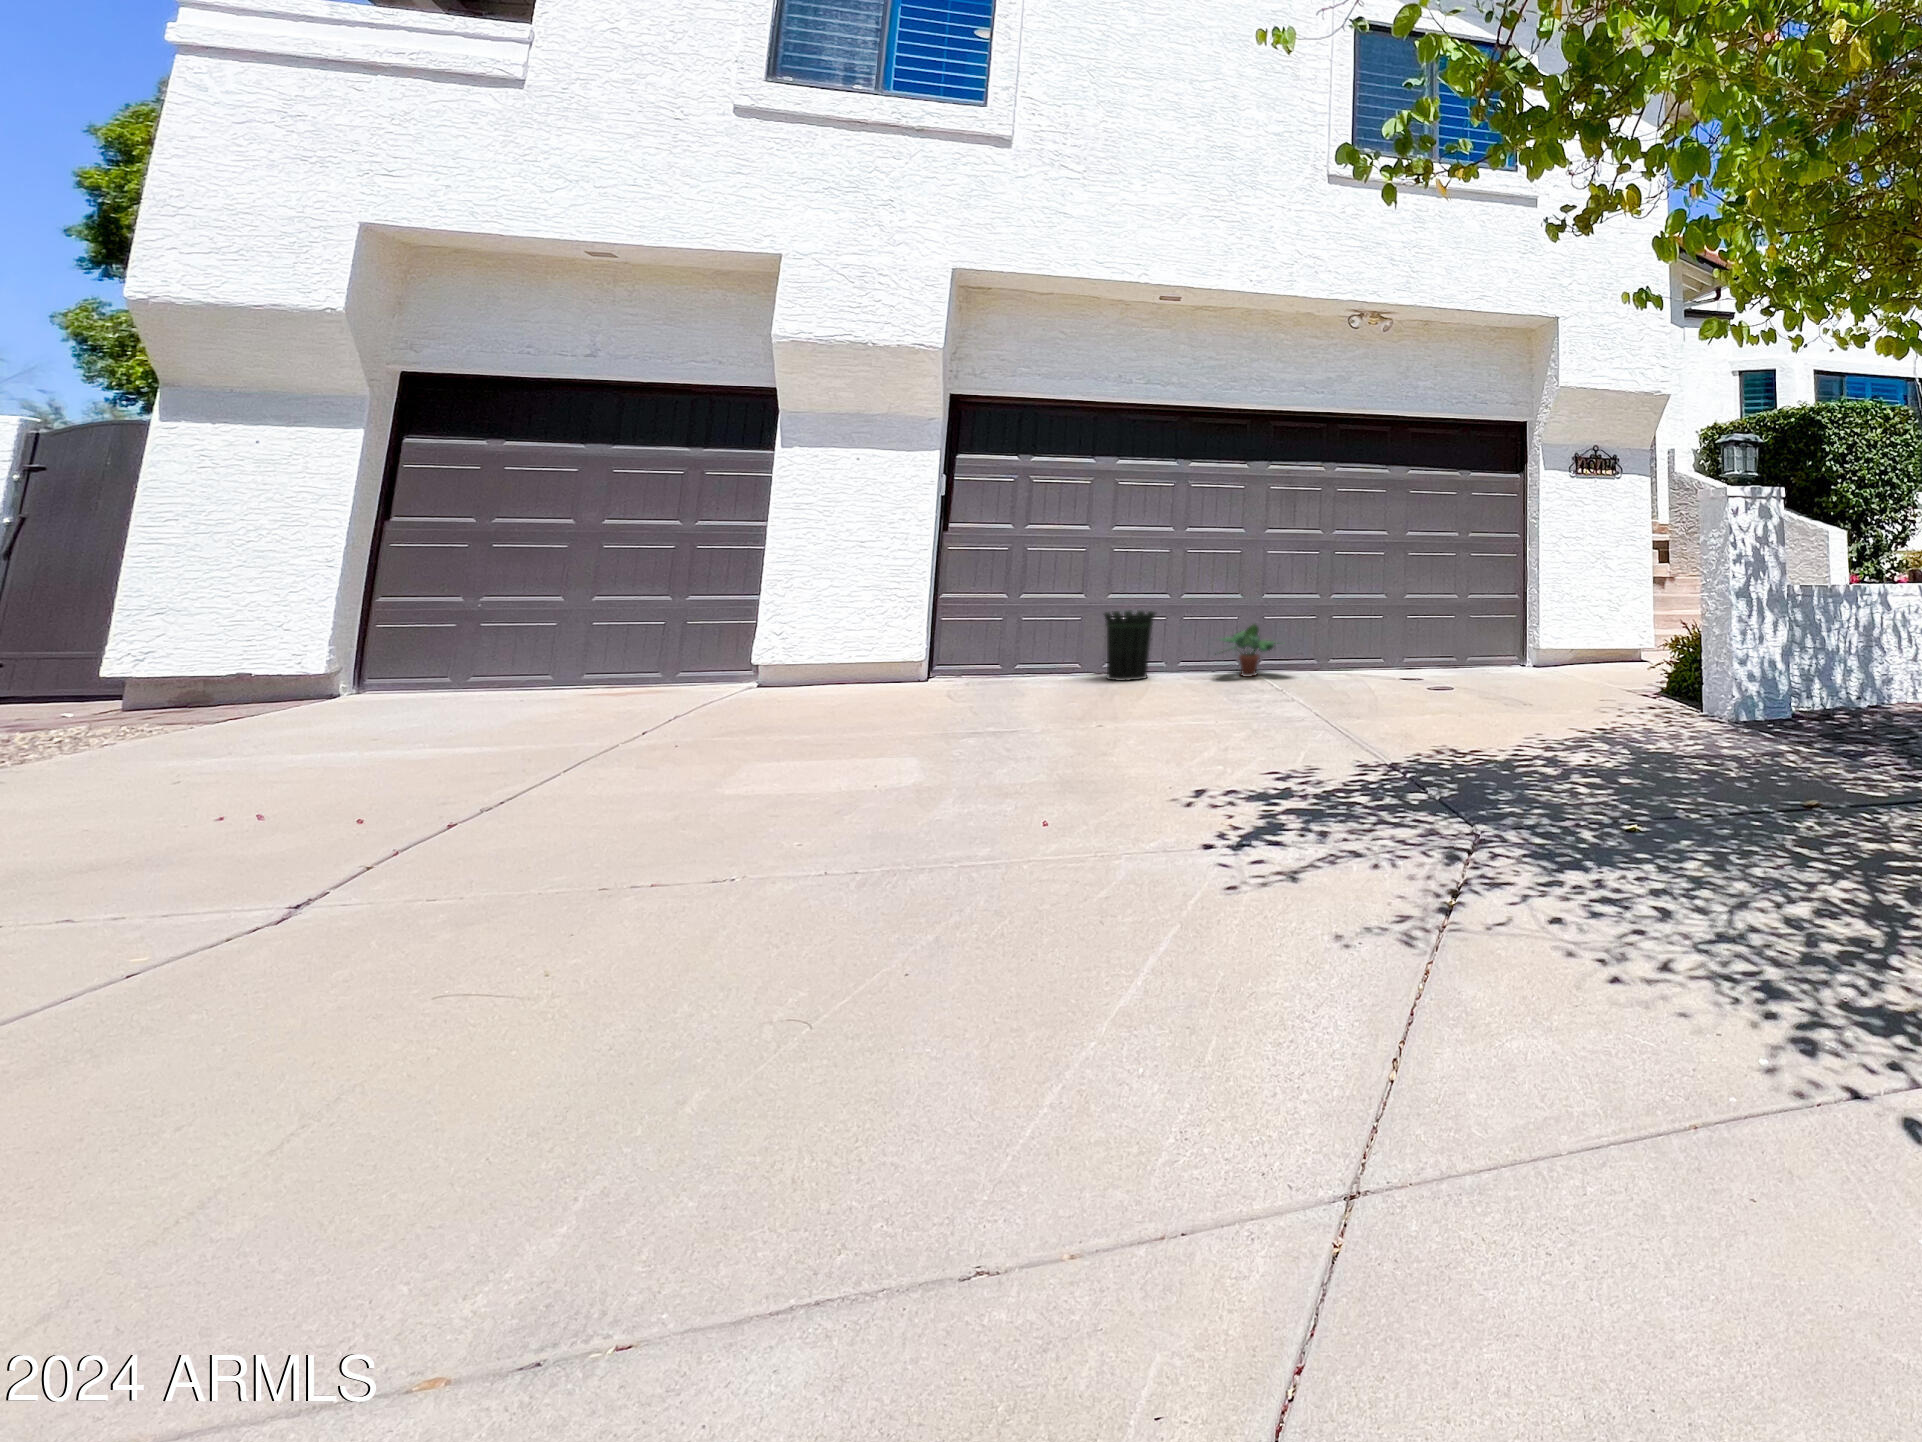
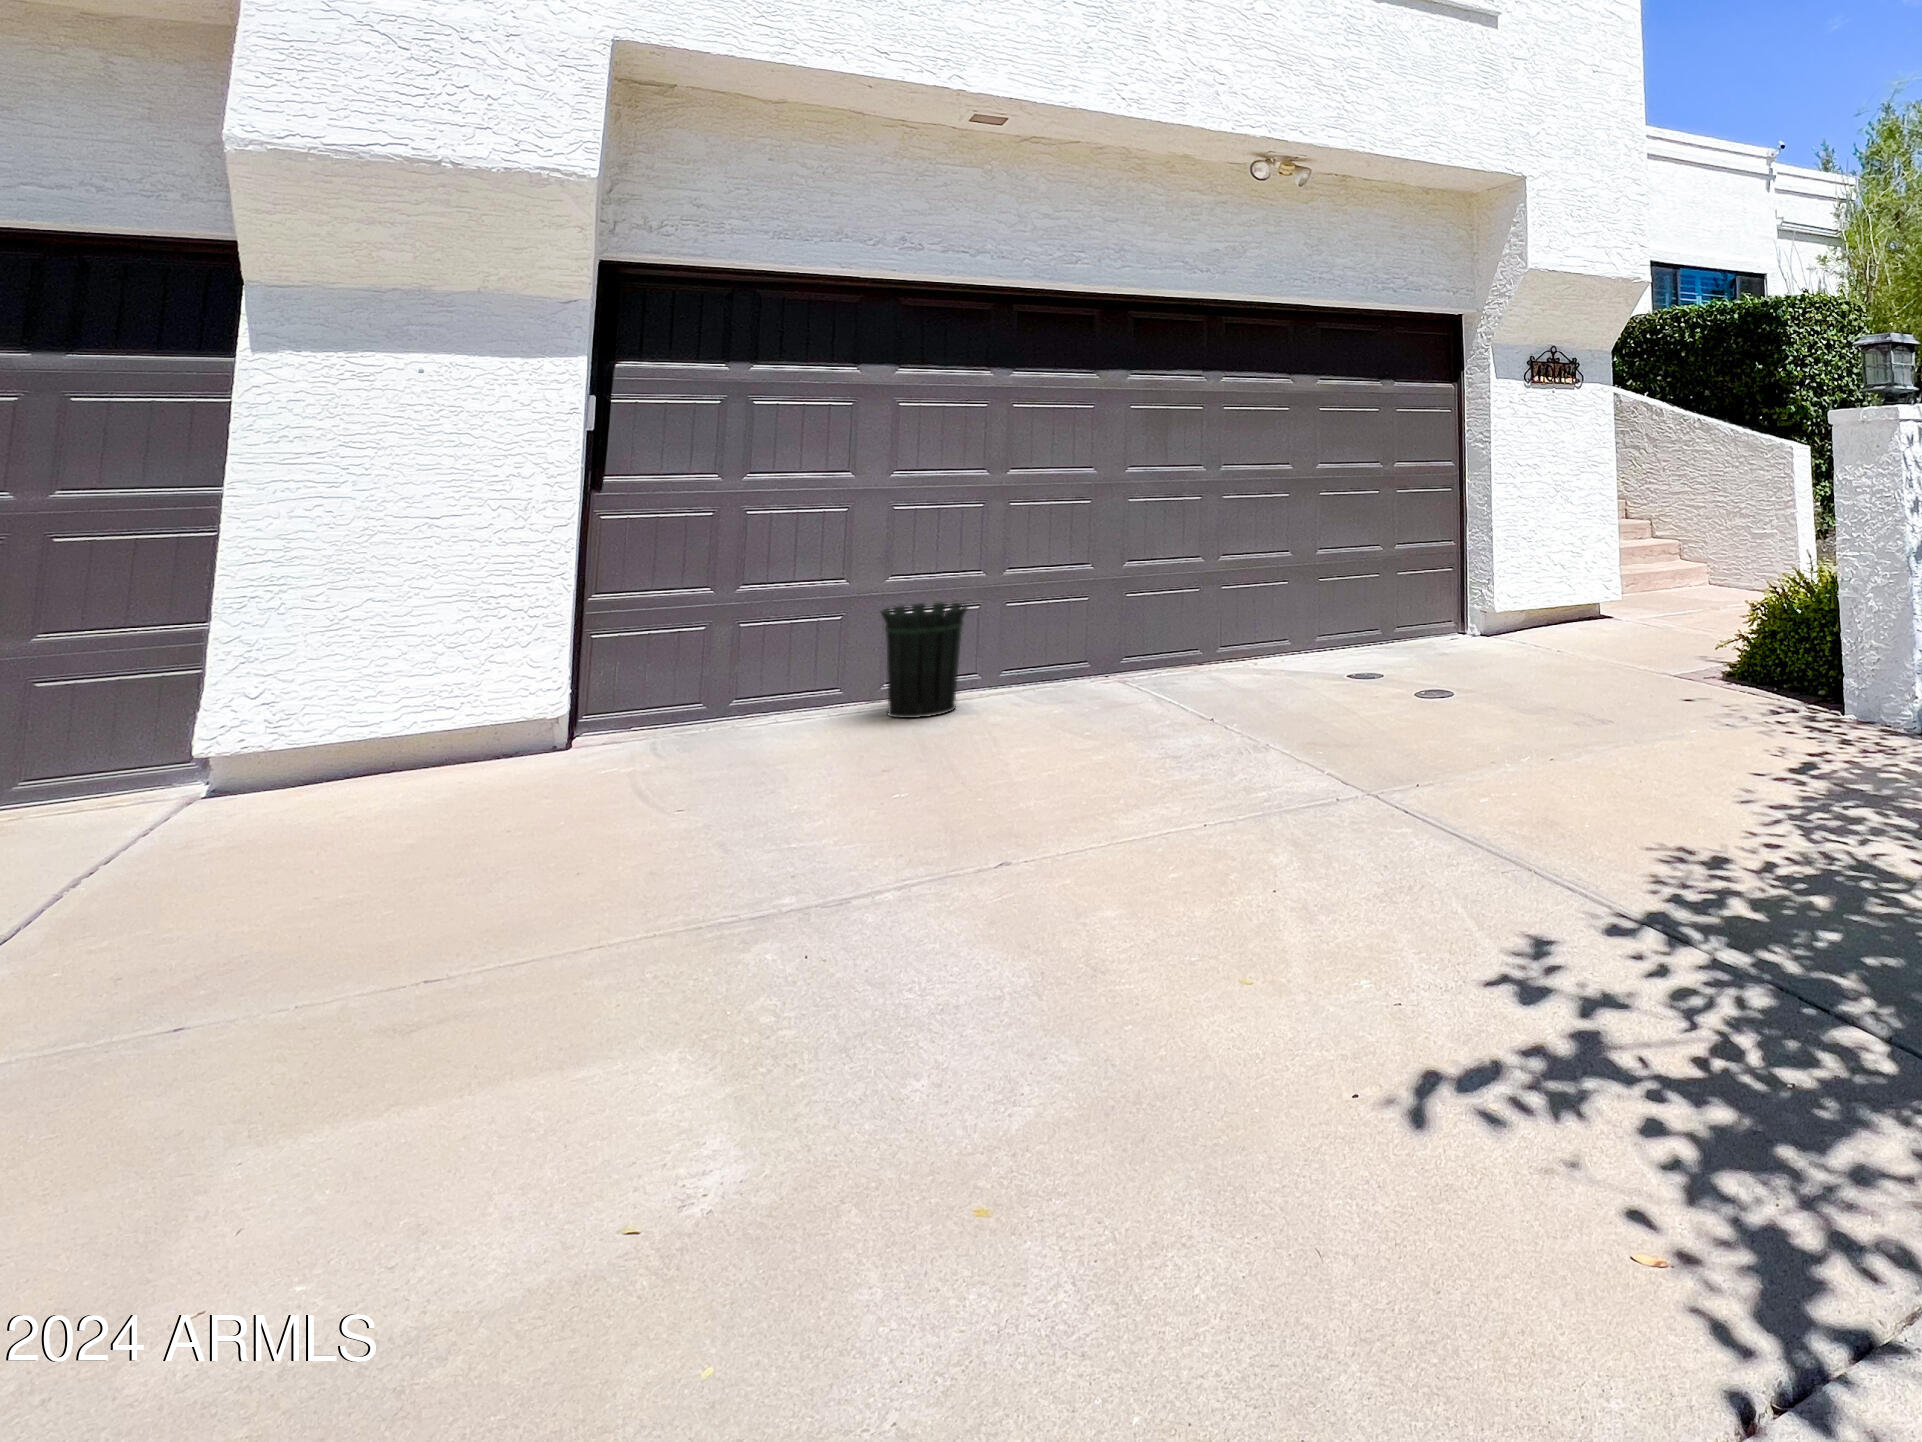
potted plant: present [1221,624,1278,677] -> none [1060,613,1180,694]

